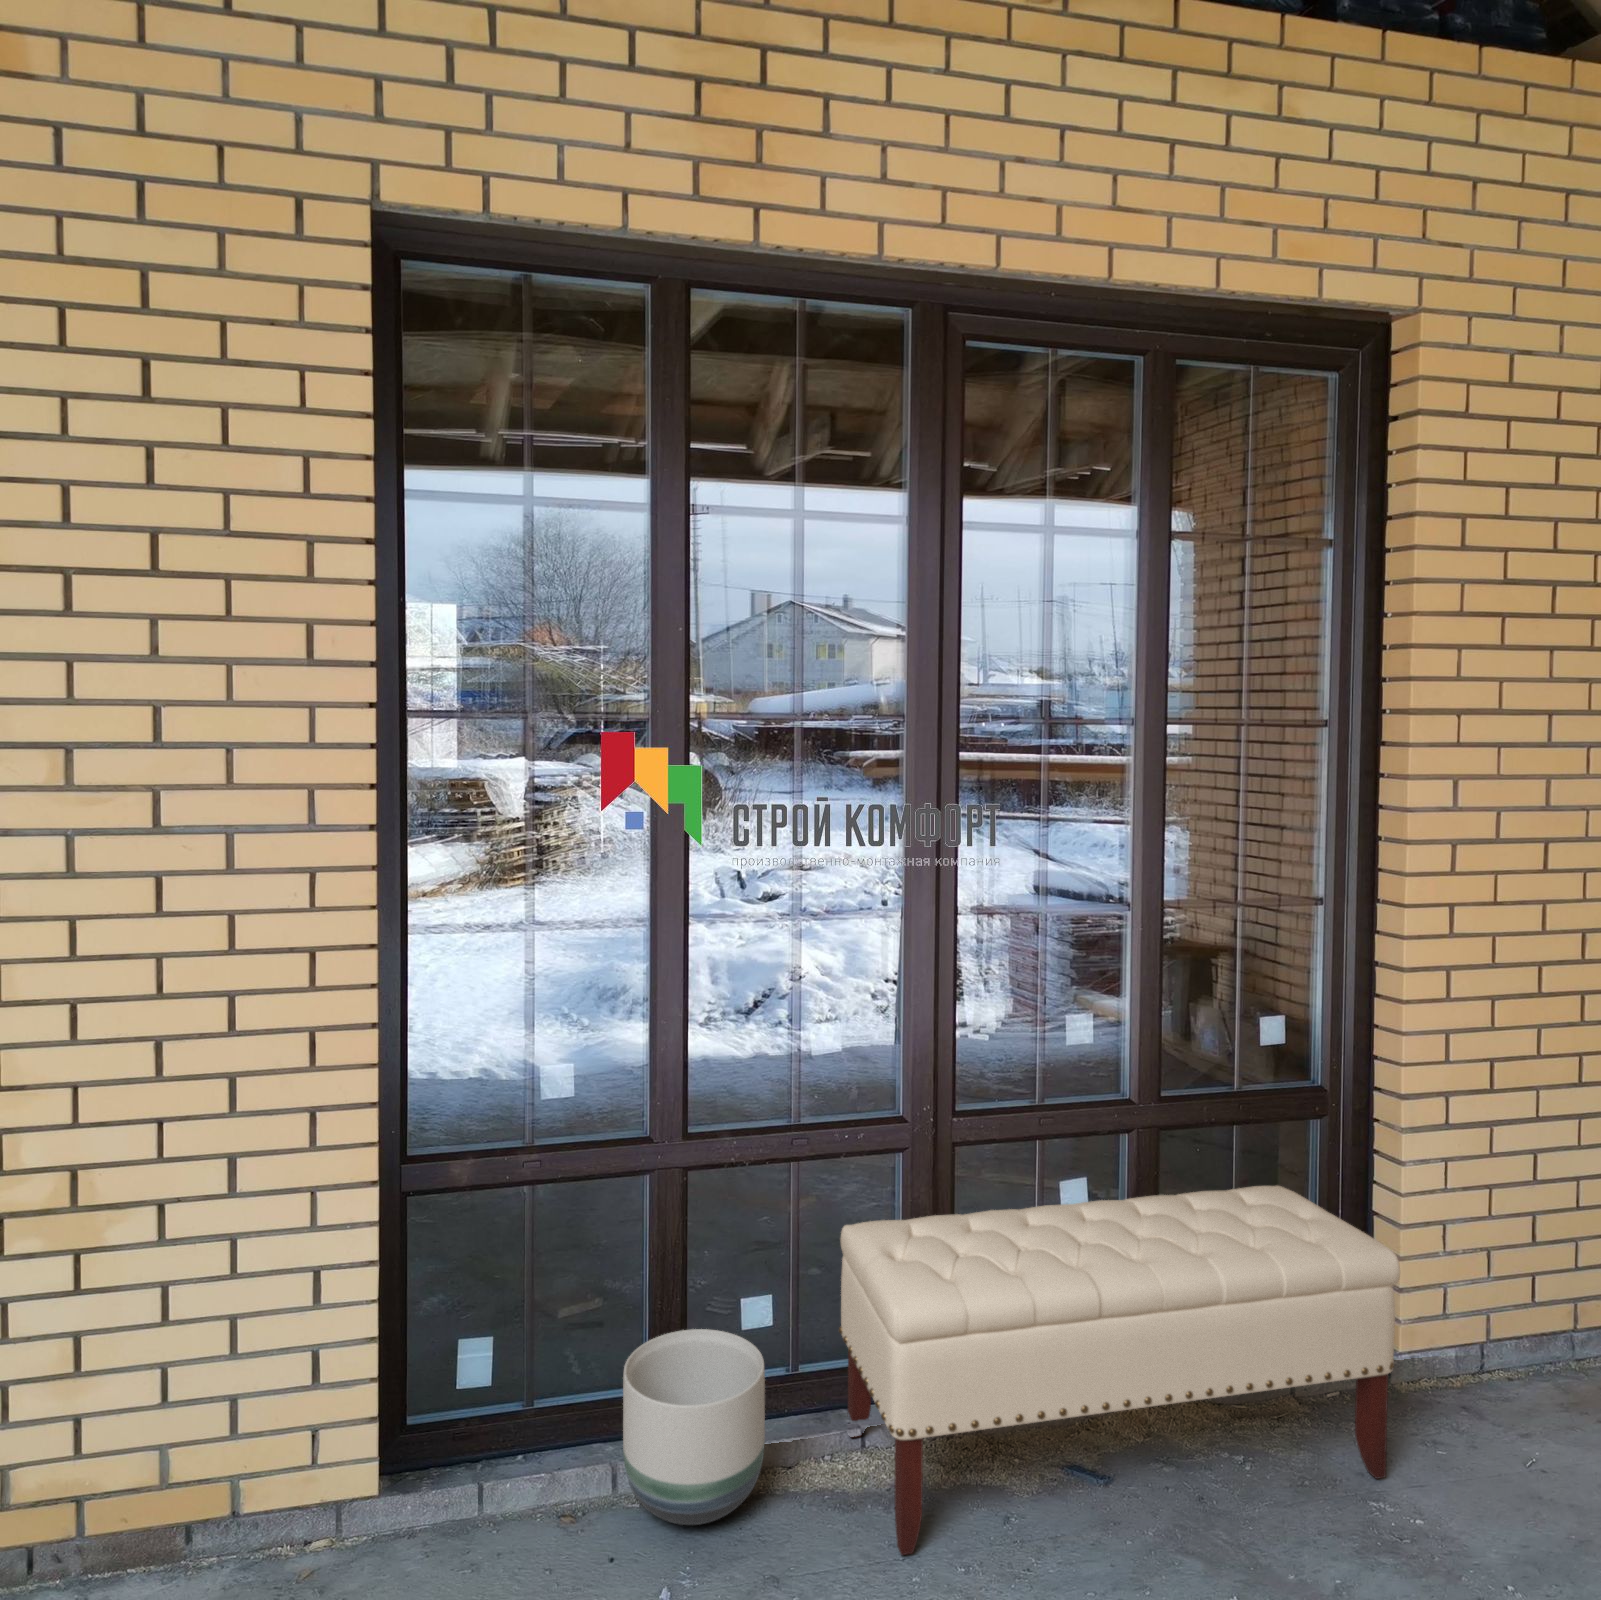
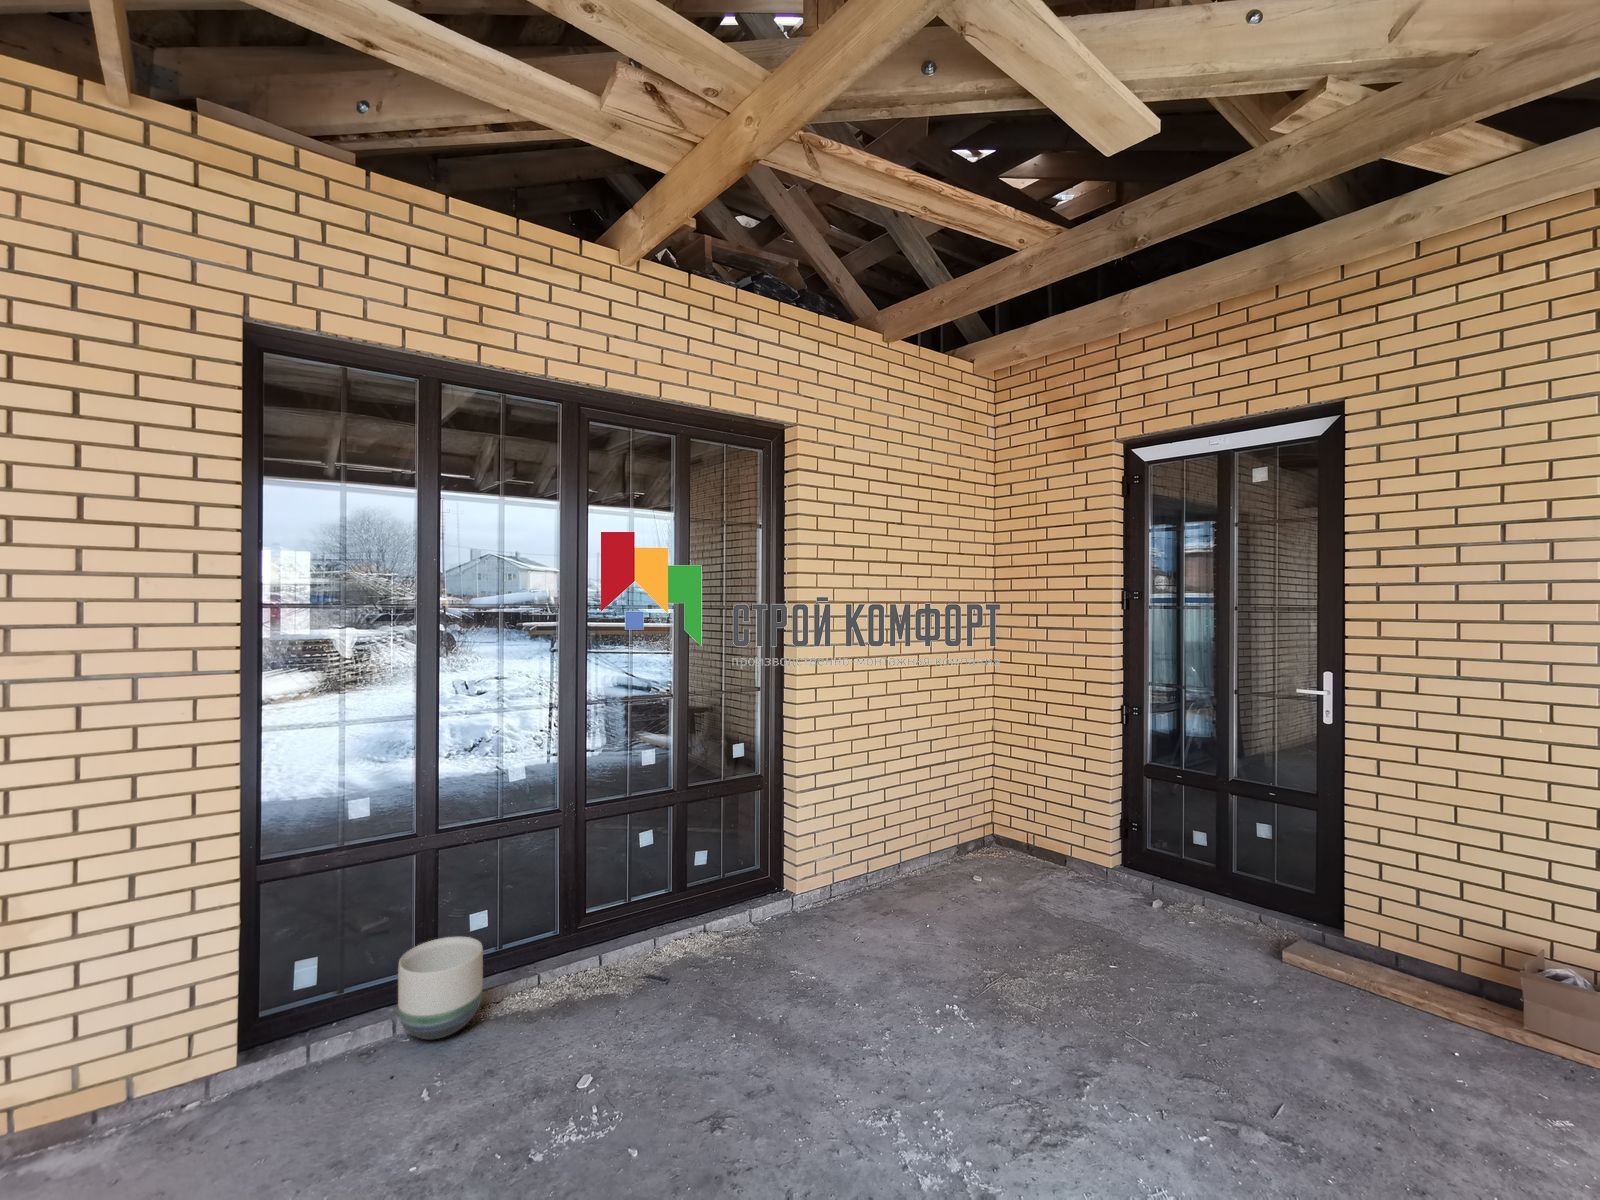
bench: present [839,1185,1400,1555] -> none [523,823,788,1024]

